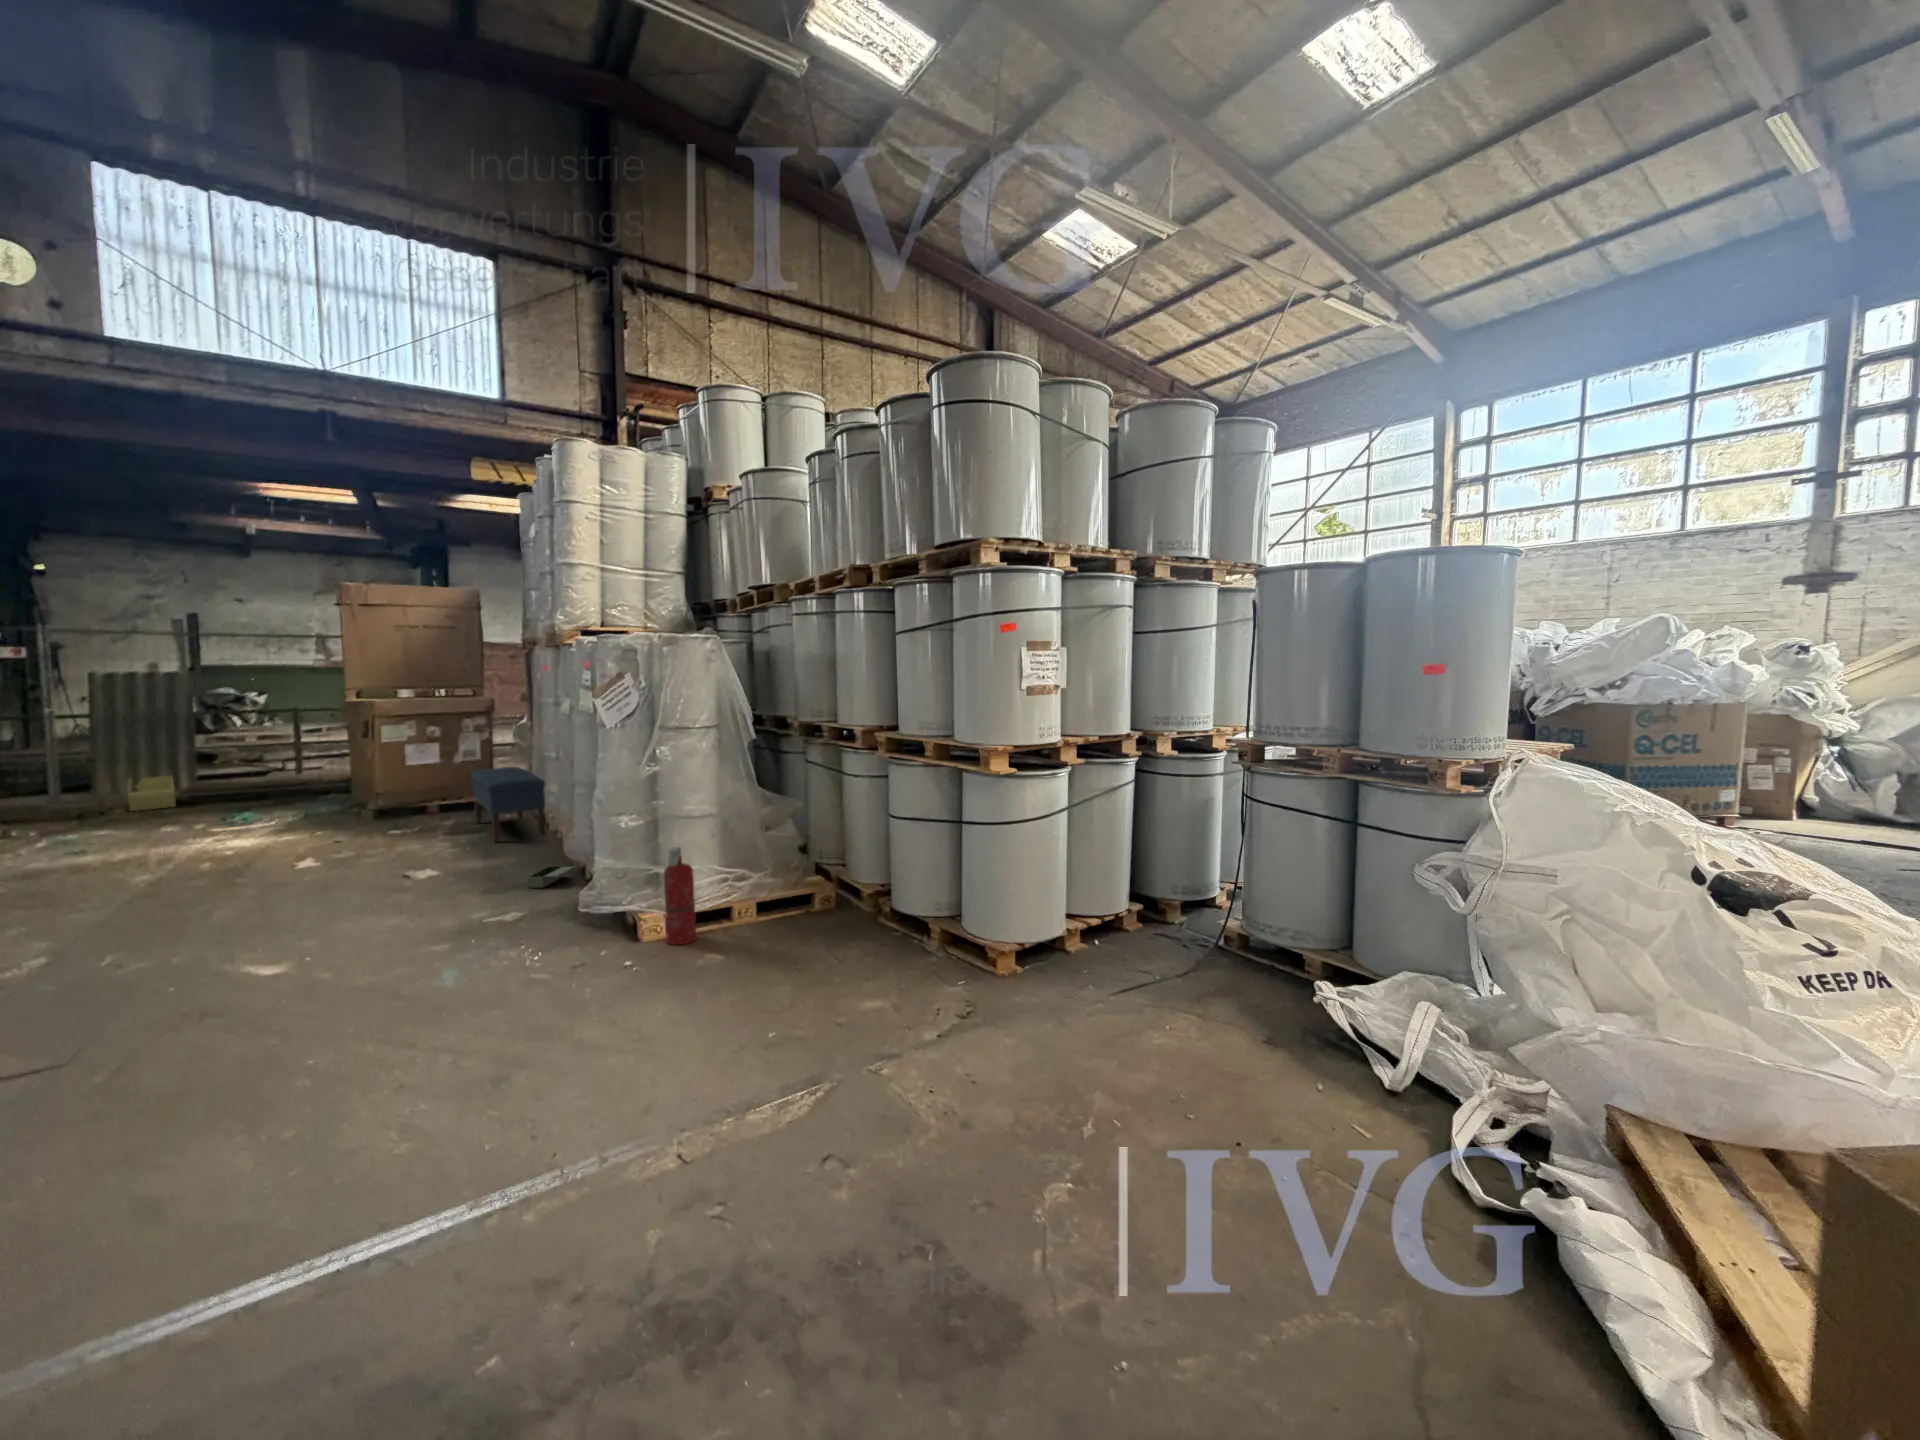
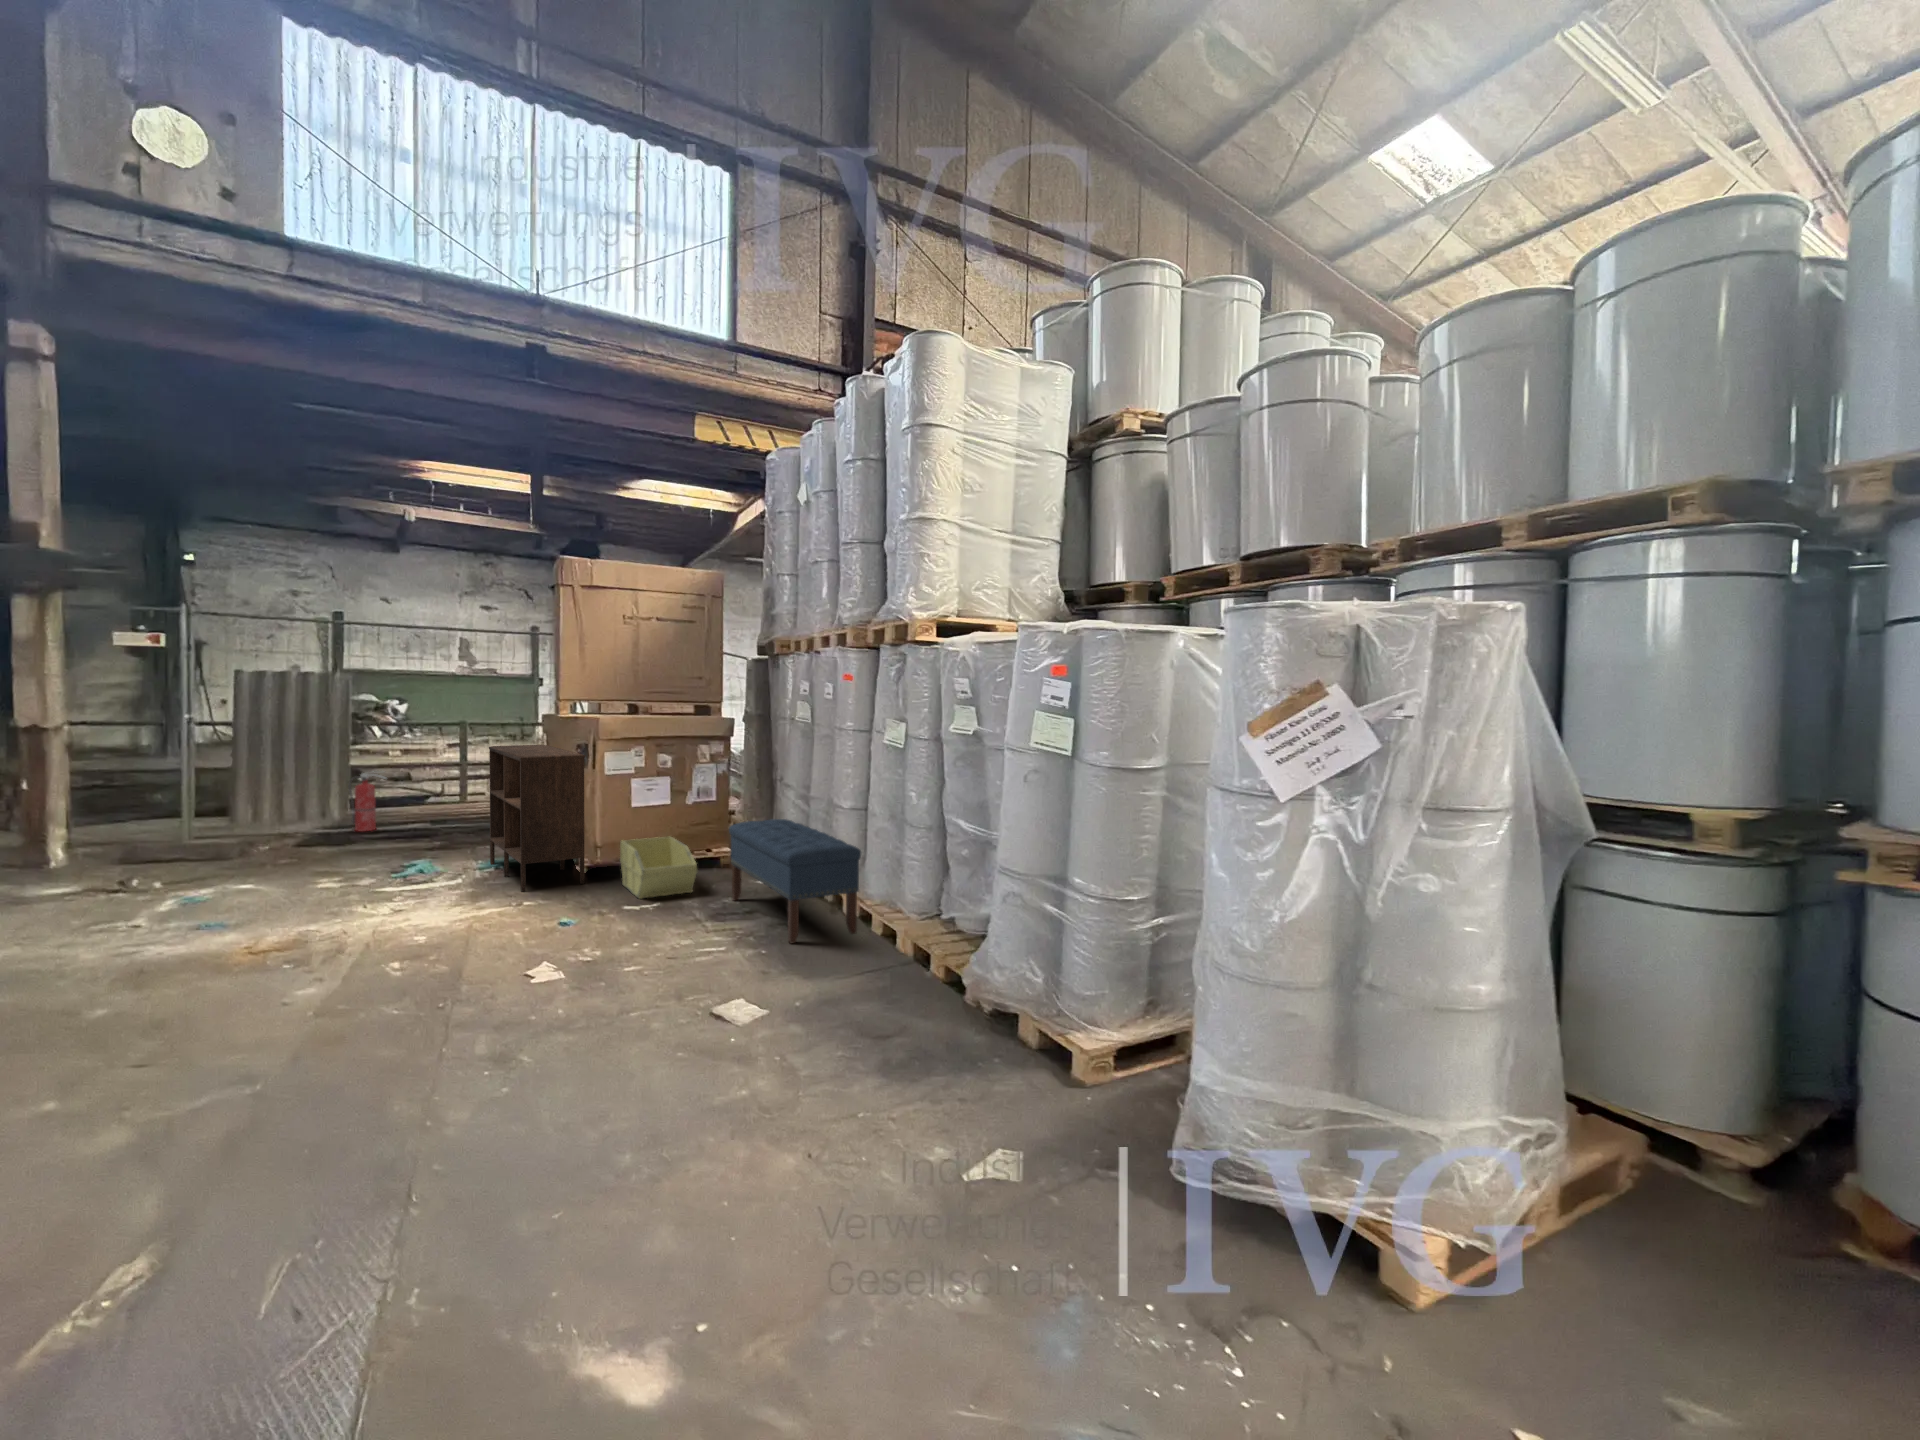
shelving unit: none [299,724,373,826] -> present [489,745,585,892]
storage bin: present [127,776,176,811] -> present [620,837,698,899]
fire extinguisher: present [664,847,697,945] -> present [349,773,386,831]
toolbox: present [528,865,576,888] -> none [940,1022,1003,1072]

